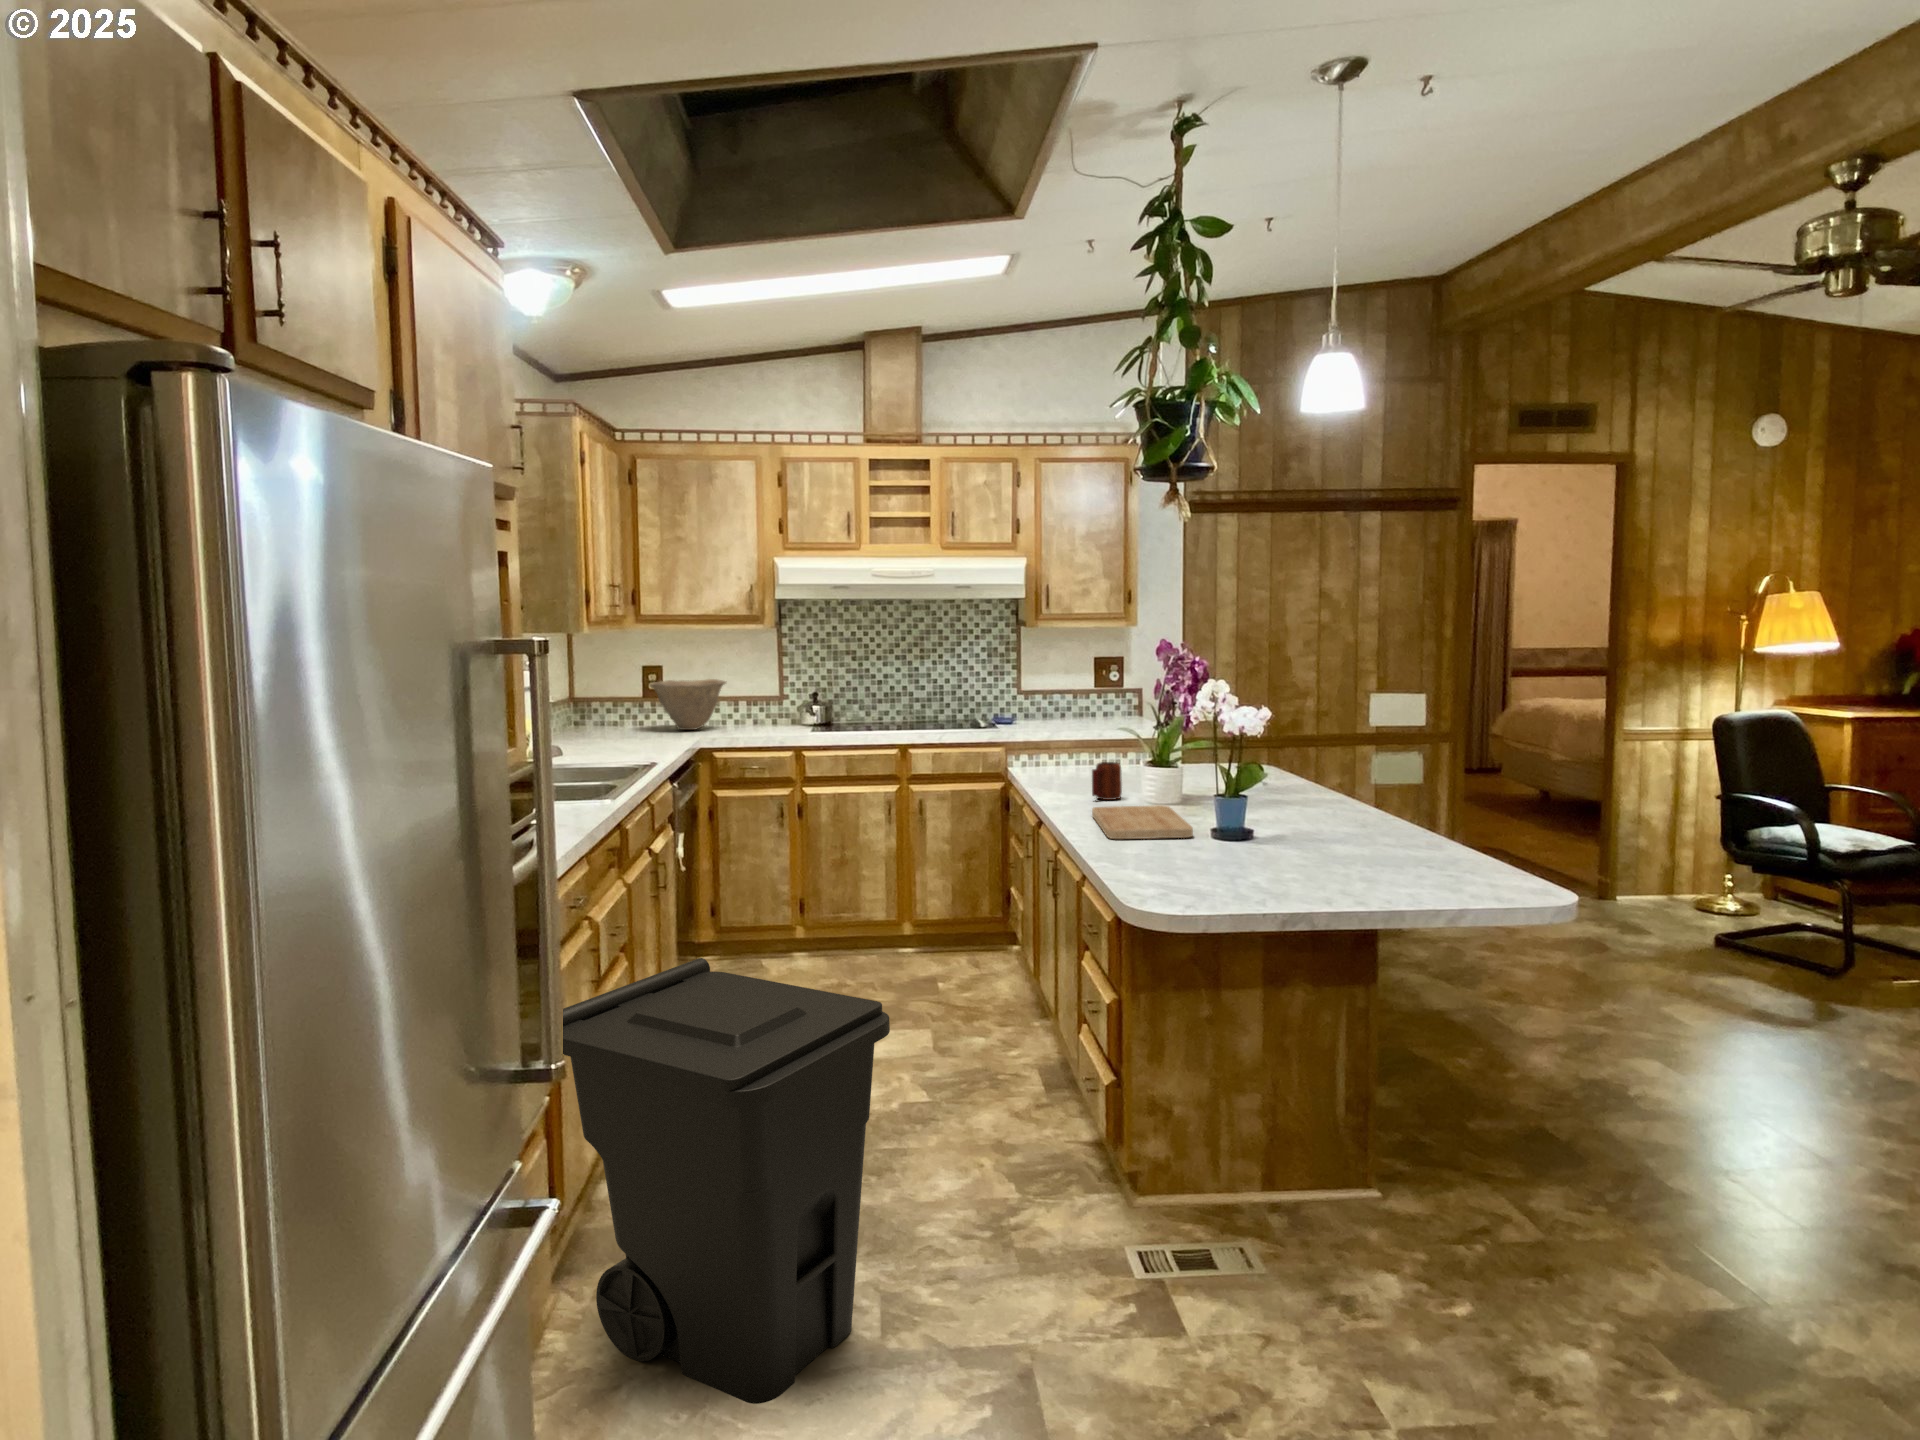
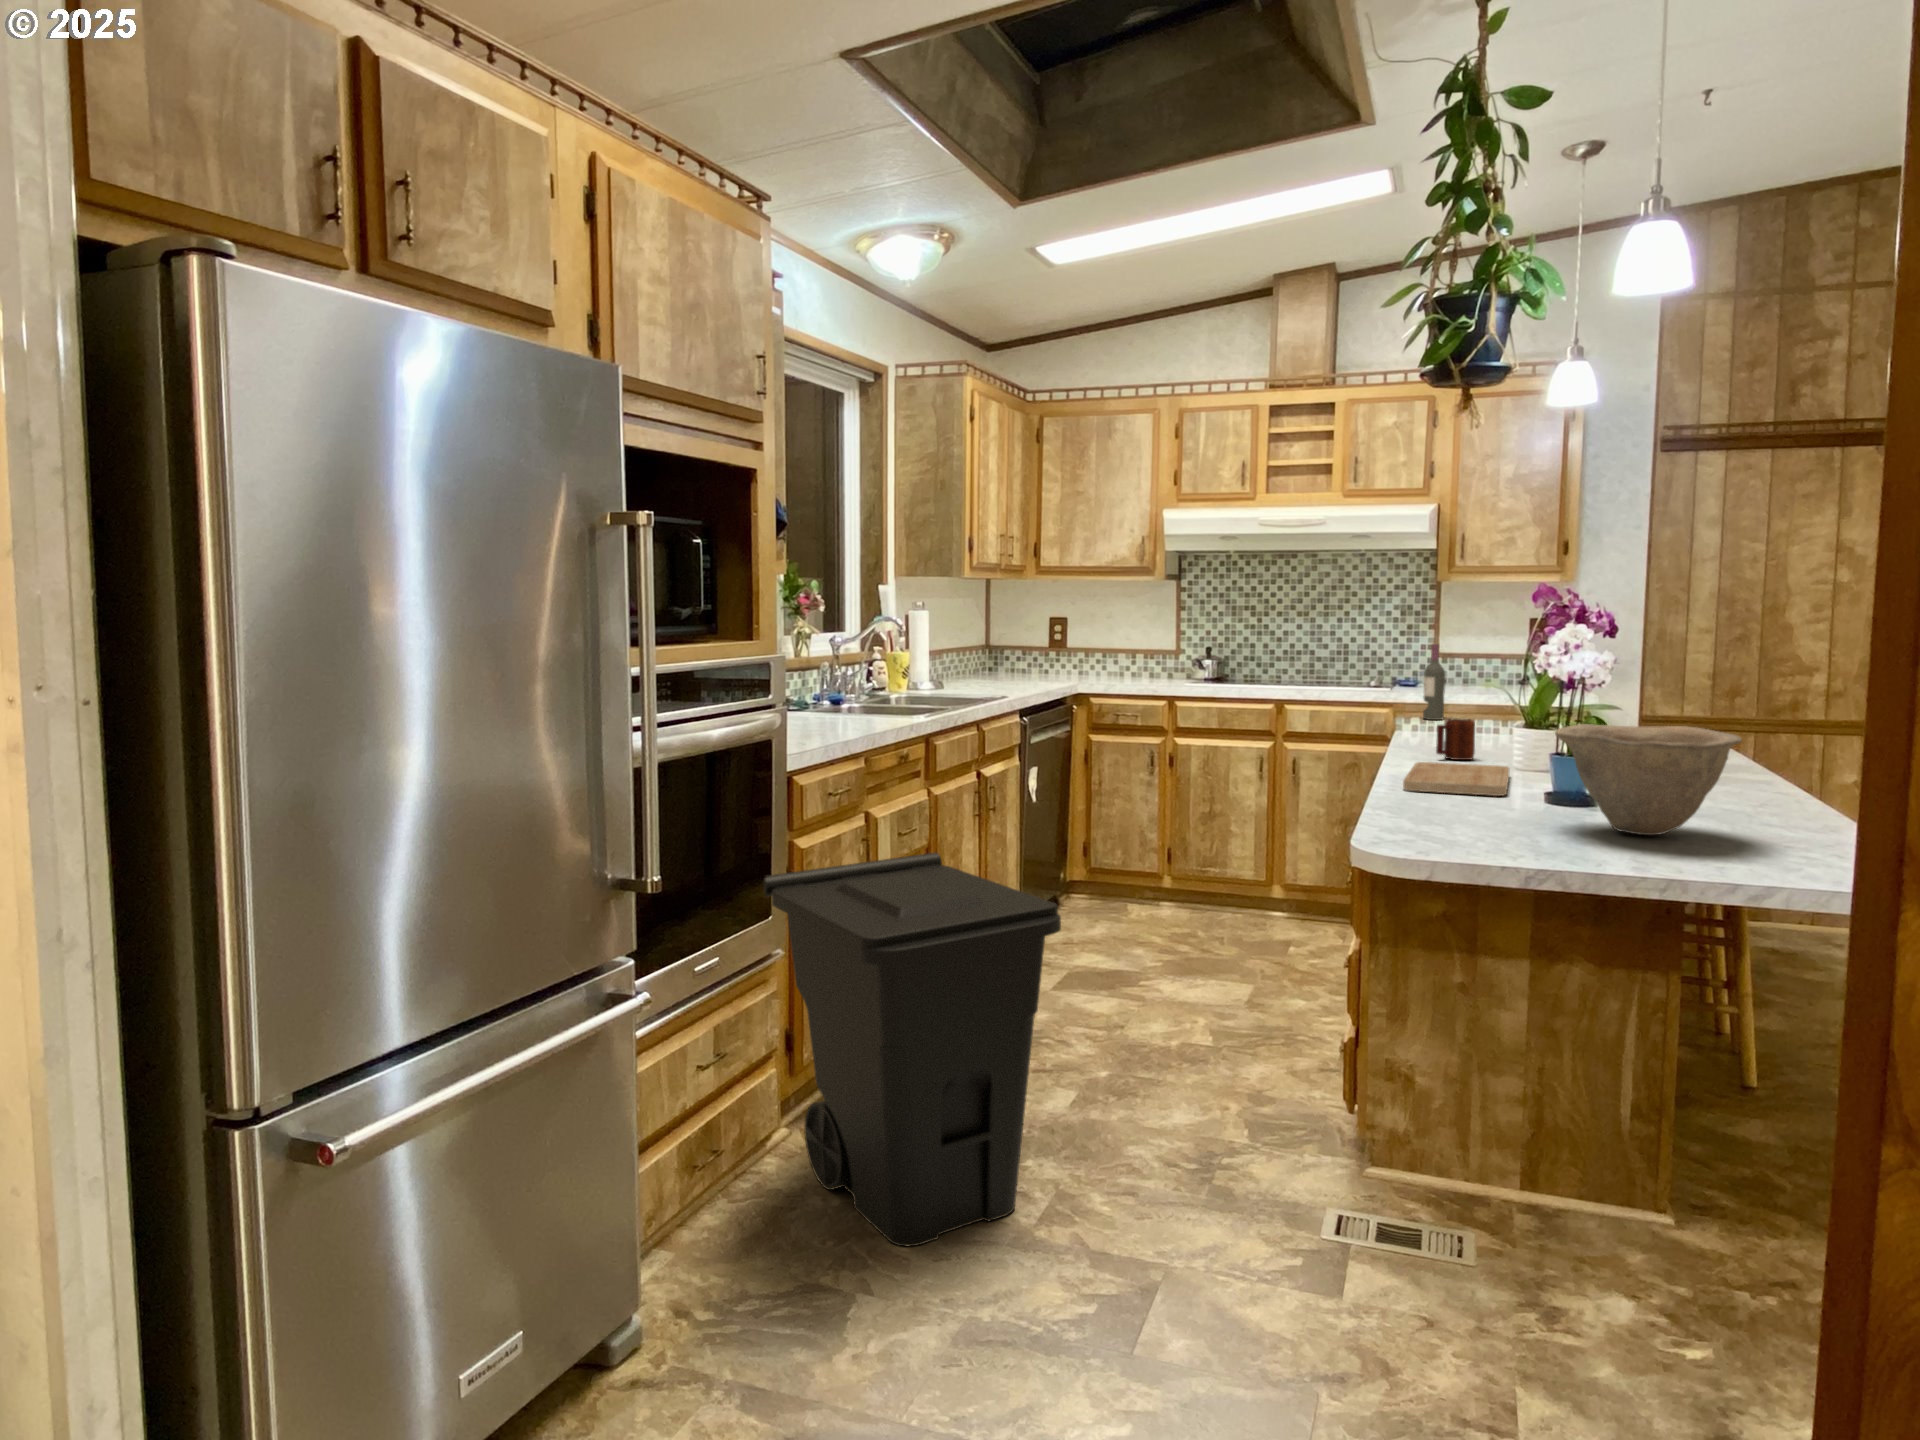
bowl: present [650,679,726,730] -> present [1555,724,1742,835]
wine bottle: none [1025,686,1043,755] -> present [1423,644,1445,720]

